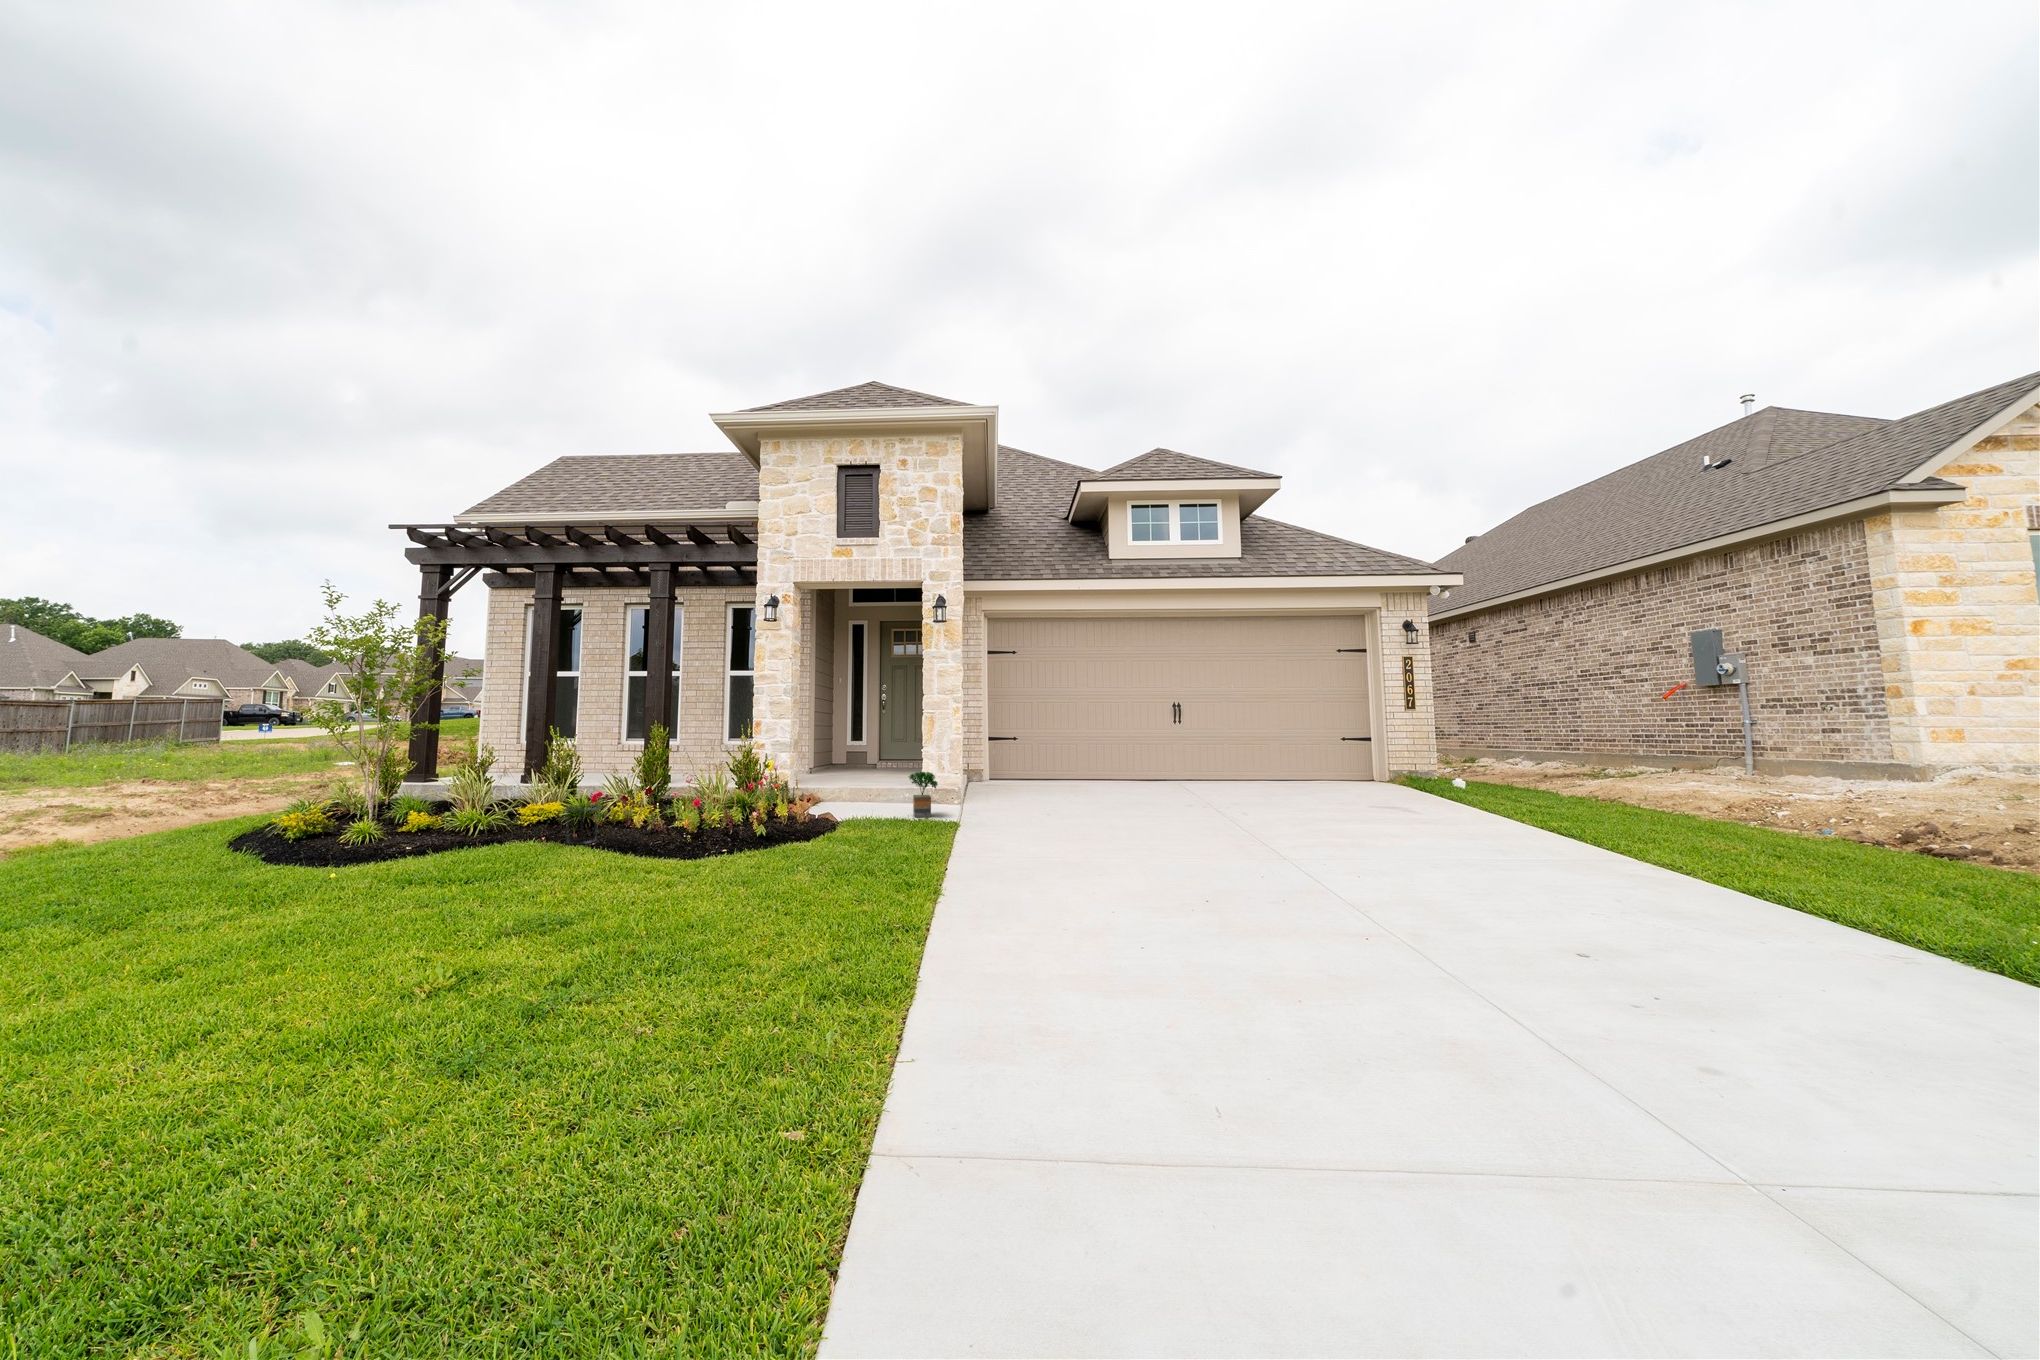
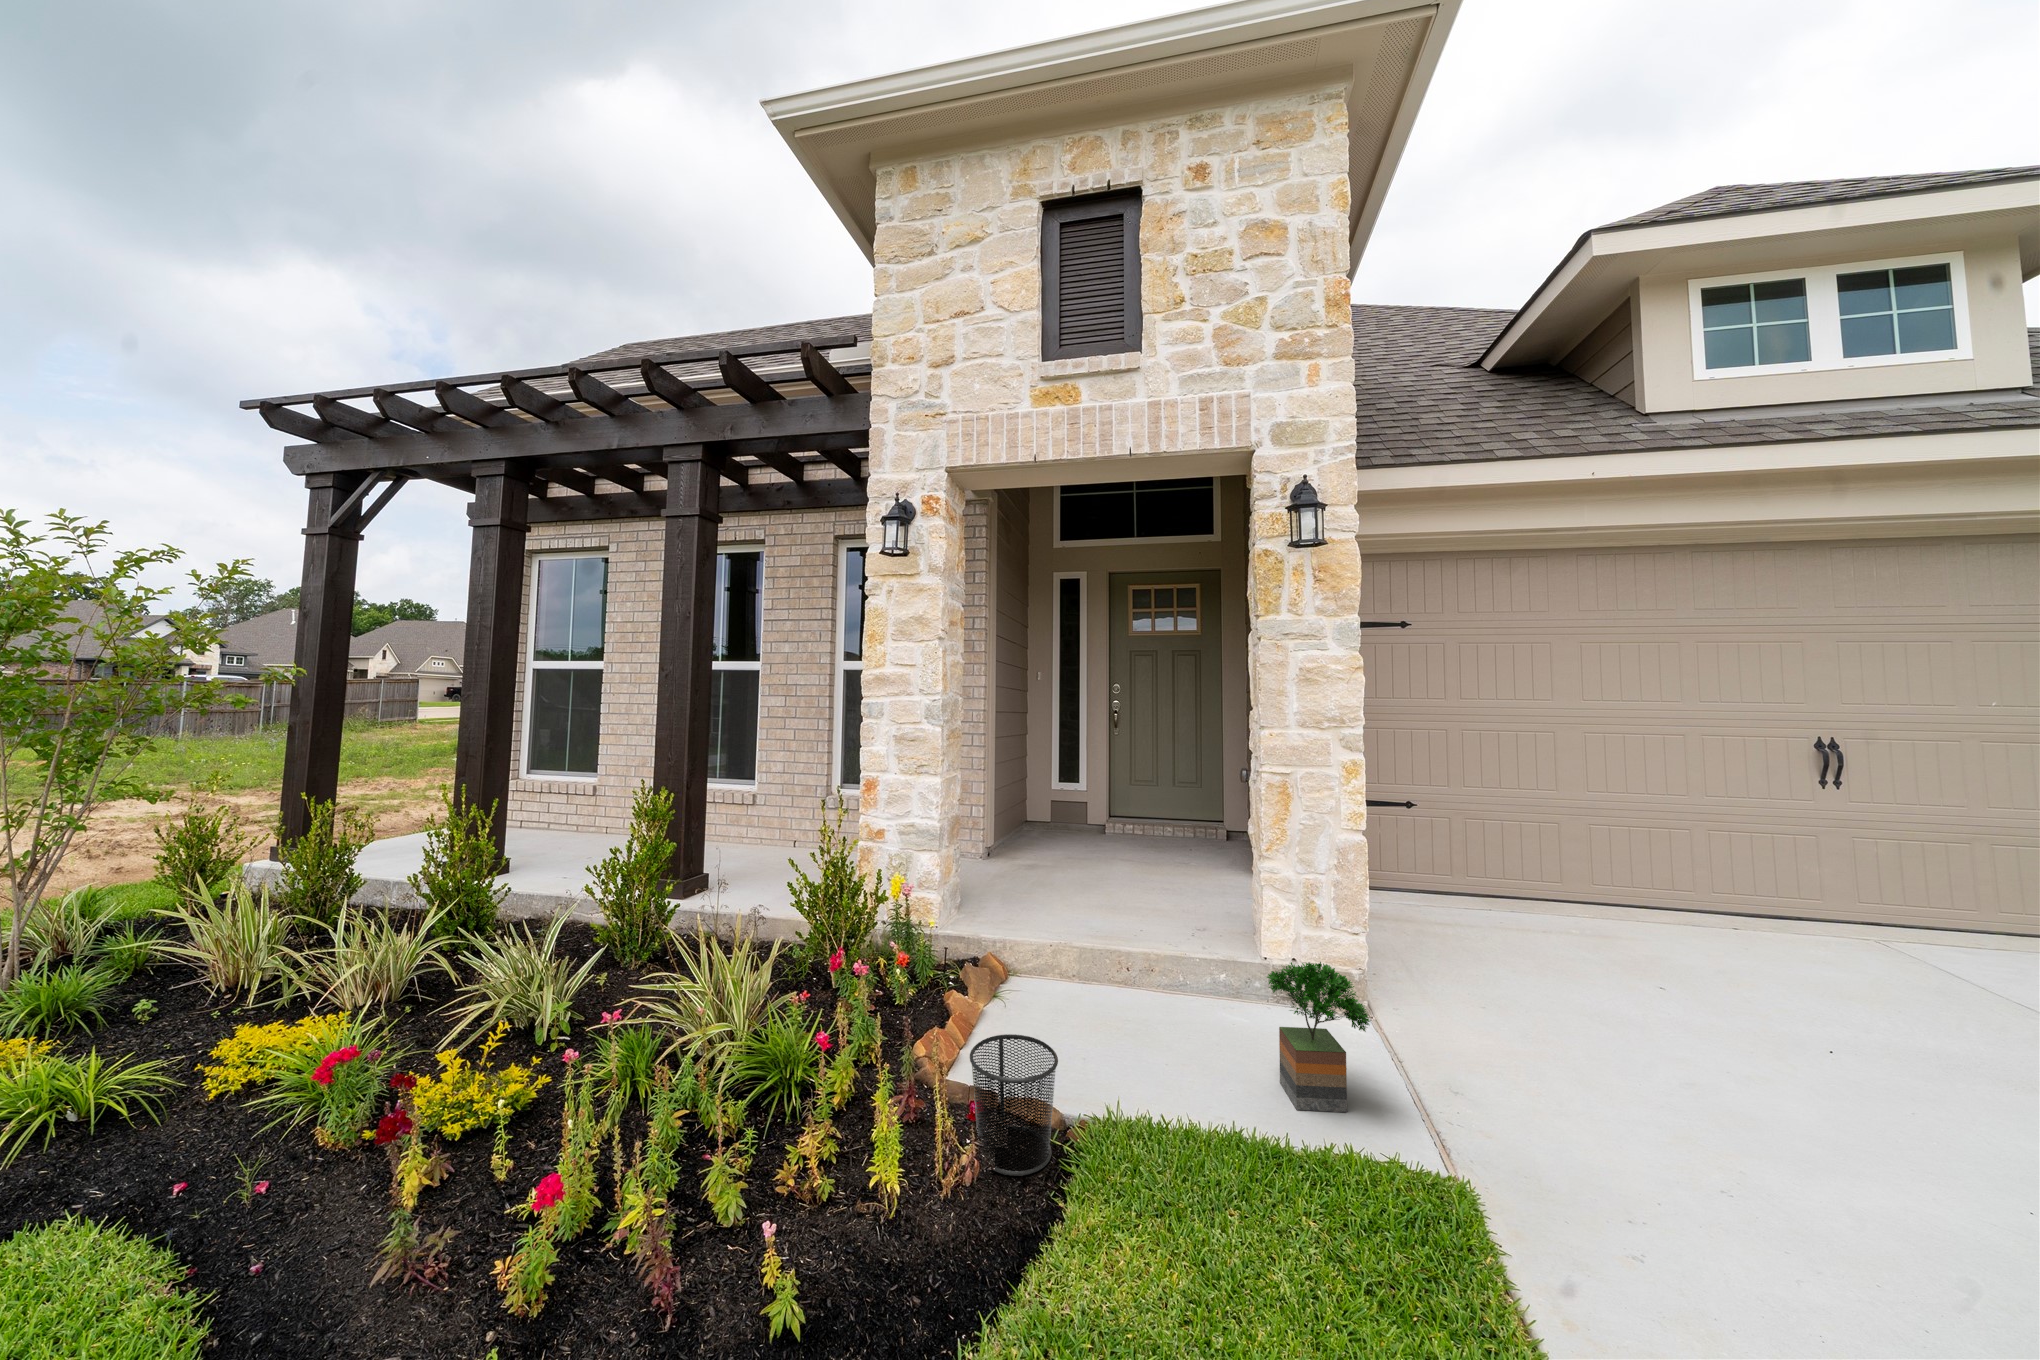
waste bin: present [566,805,599,844] -> present [970,1034,1058,1176]

